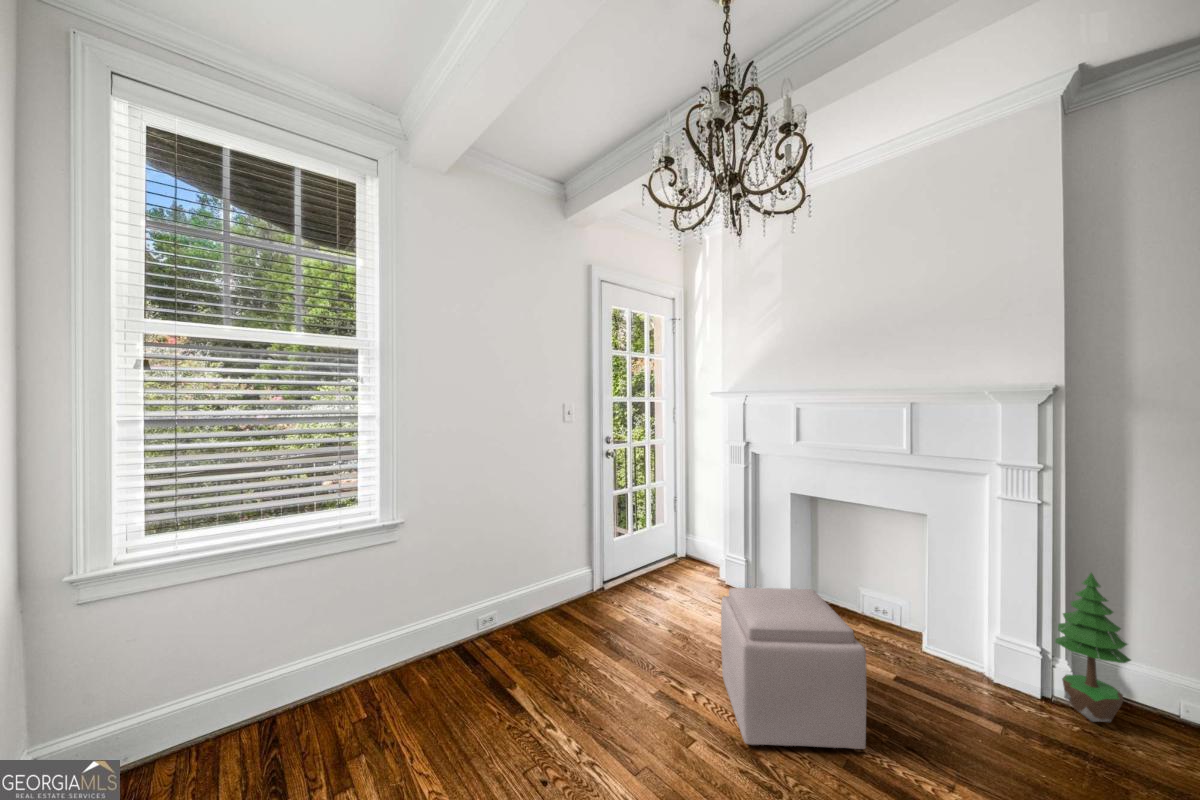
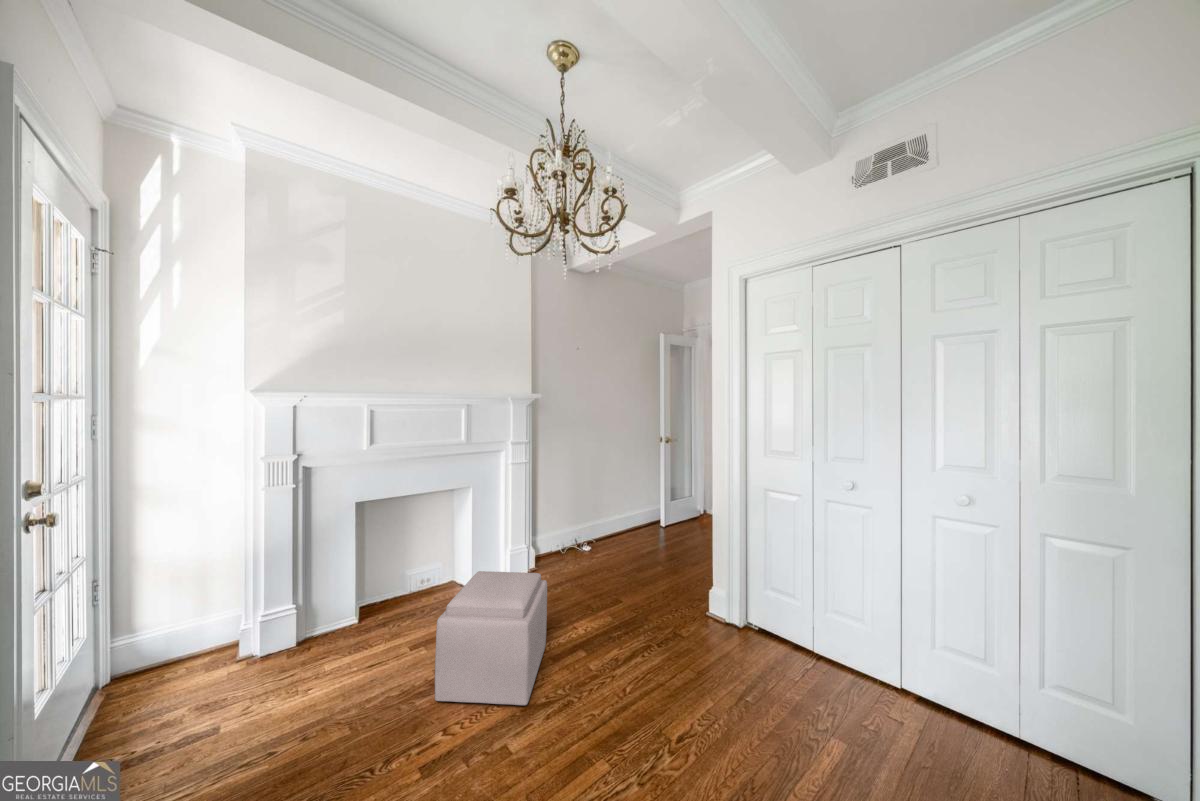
potted tree: present [1055,573,1131,722] -> none [530,502,555,574]

